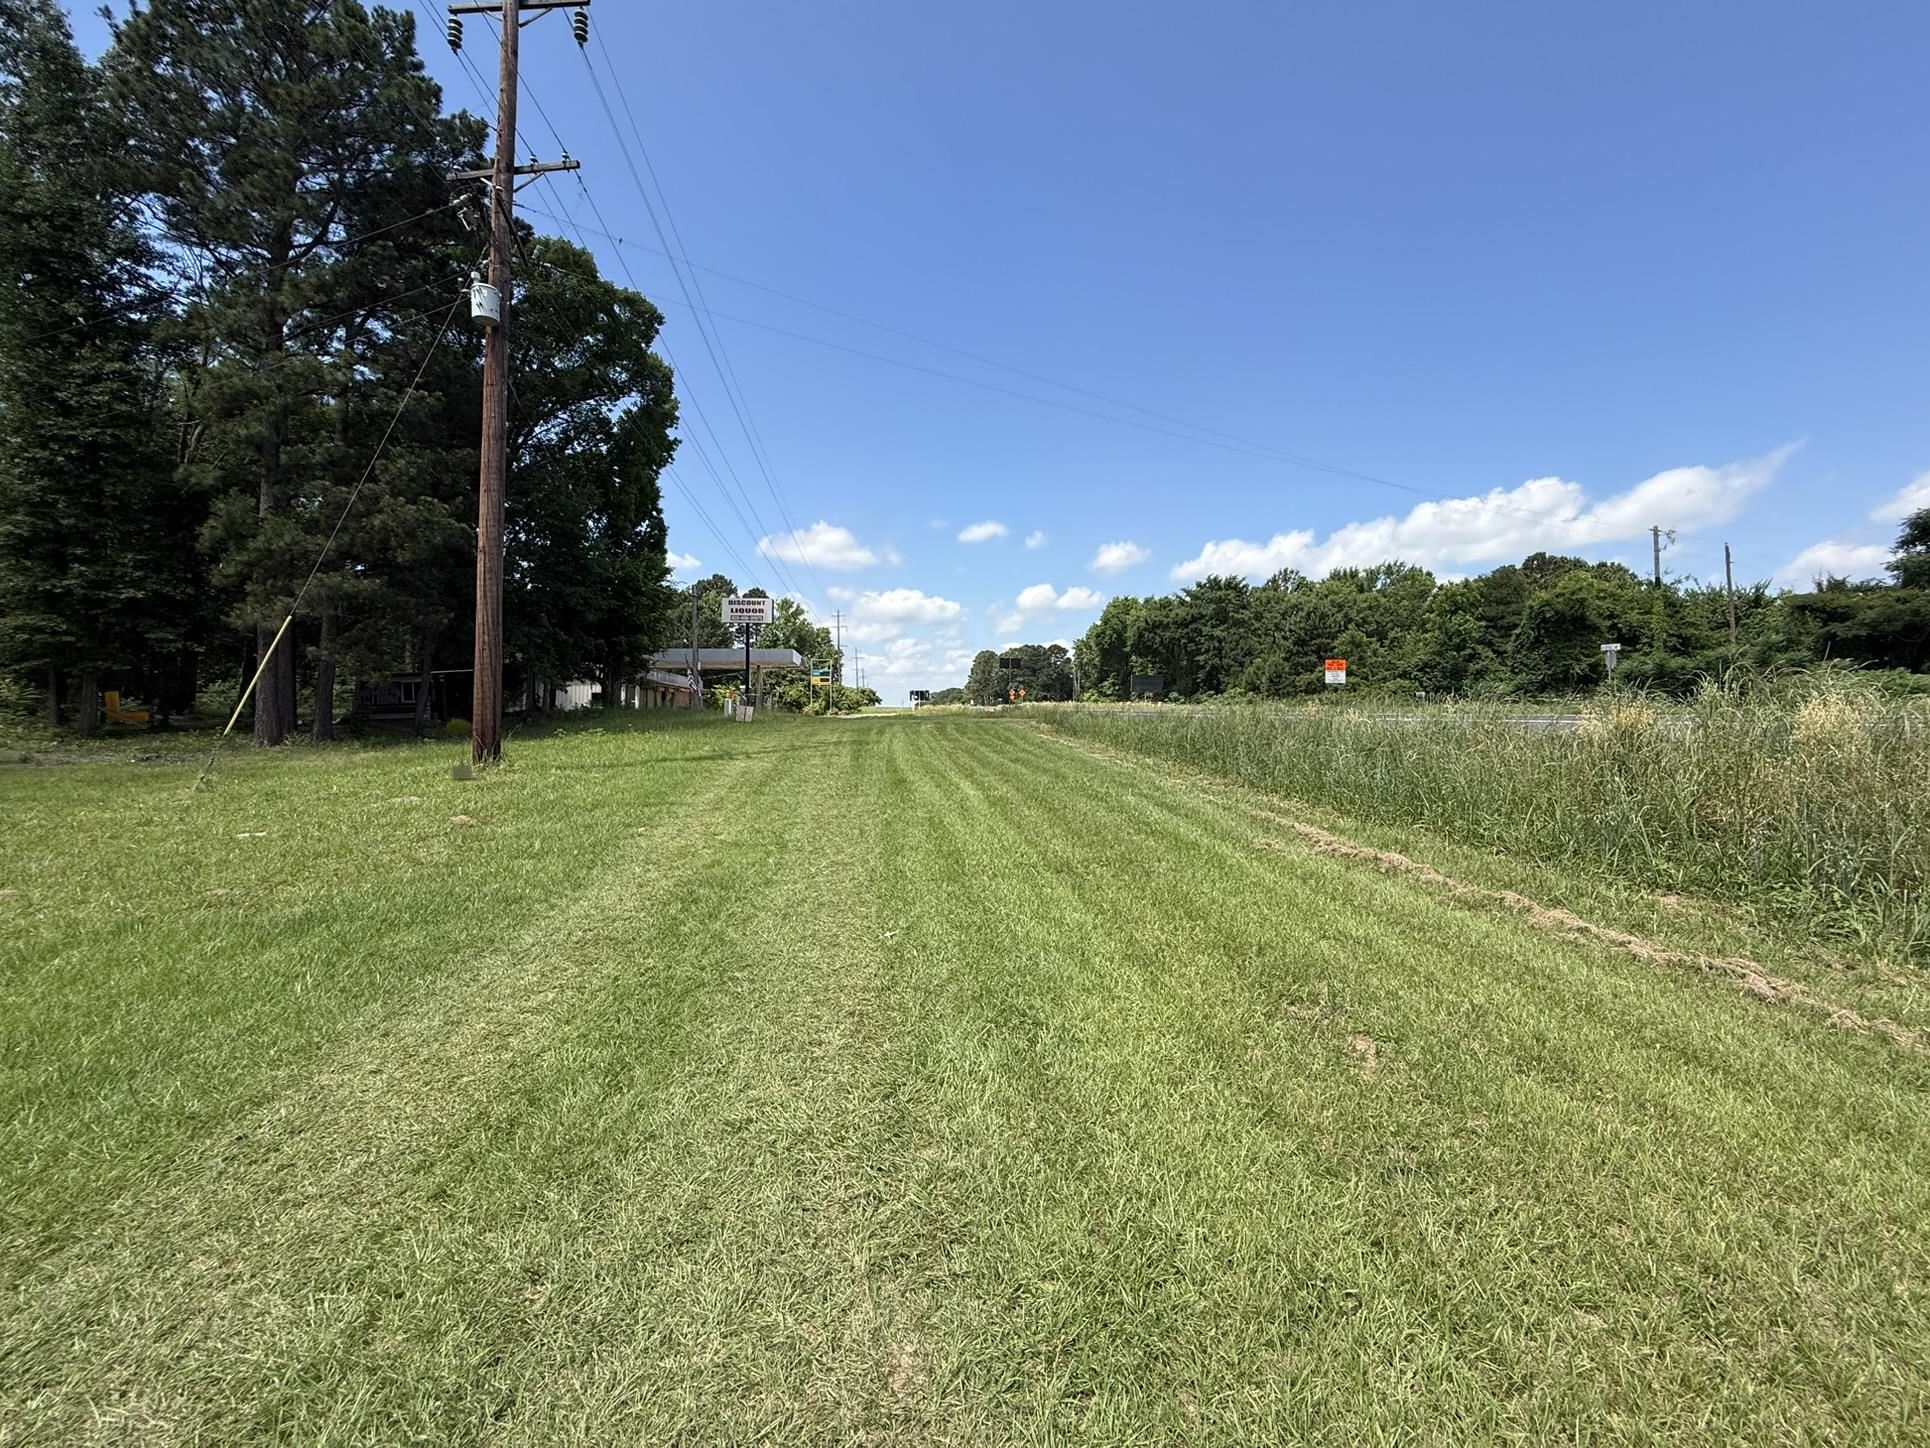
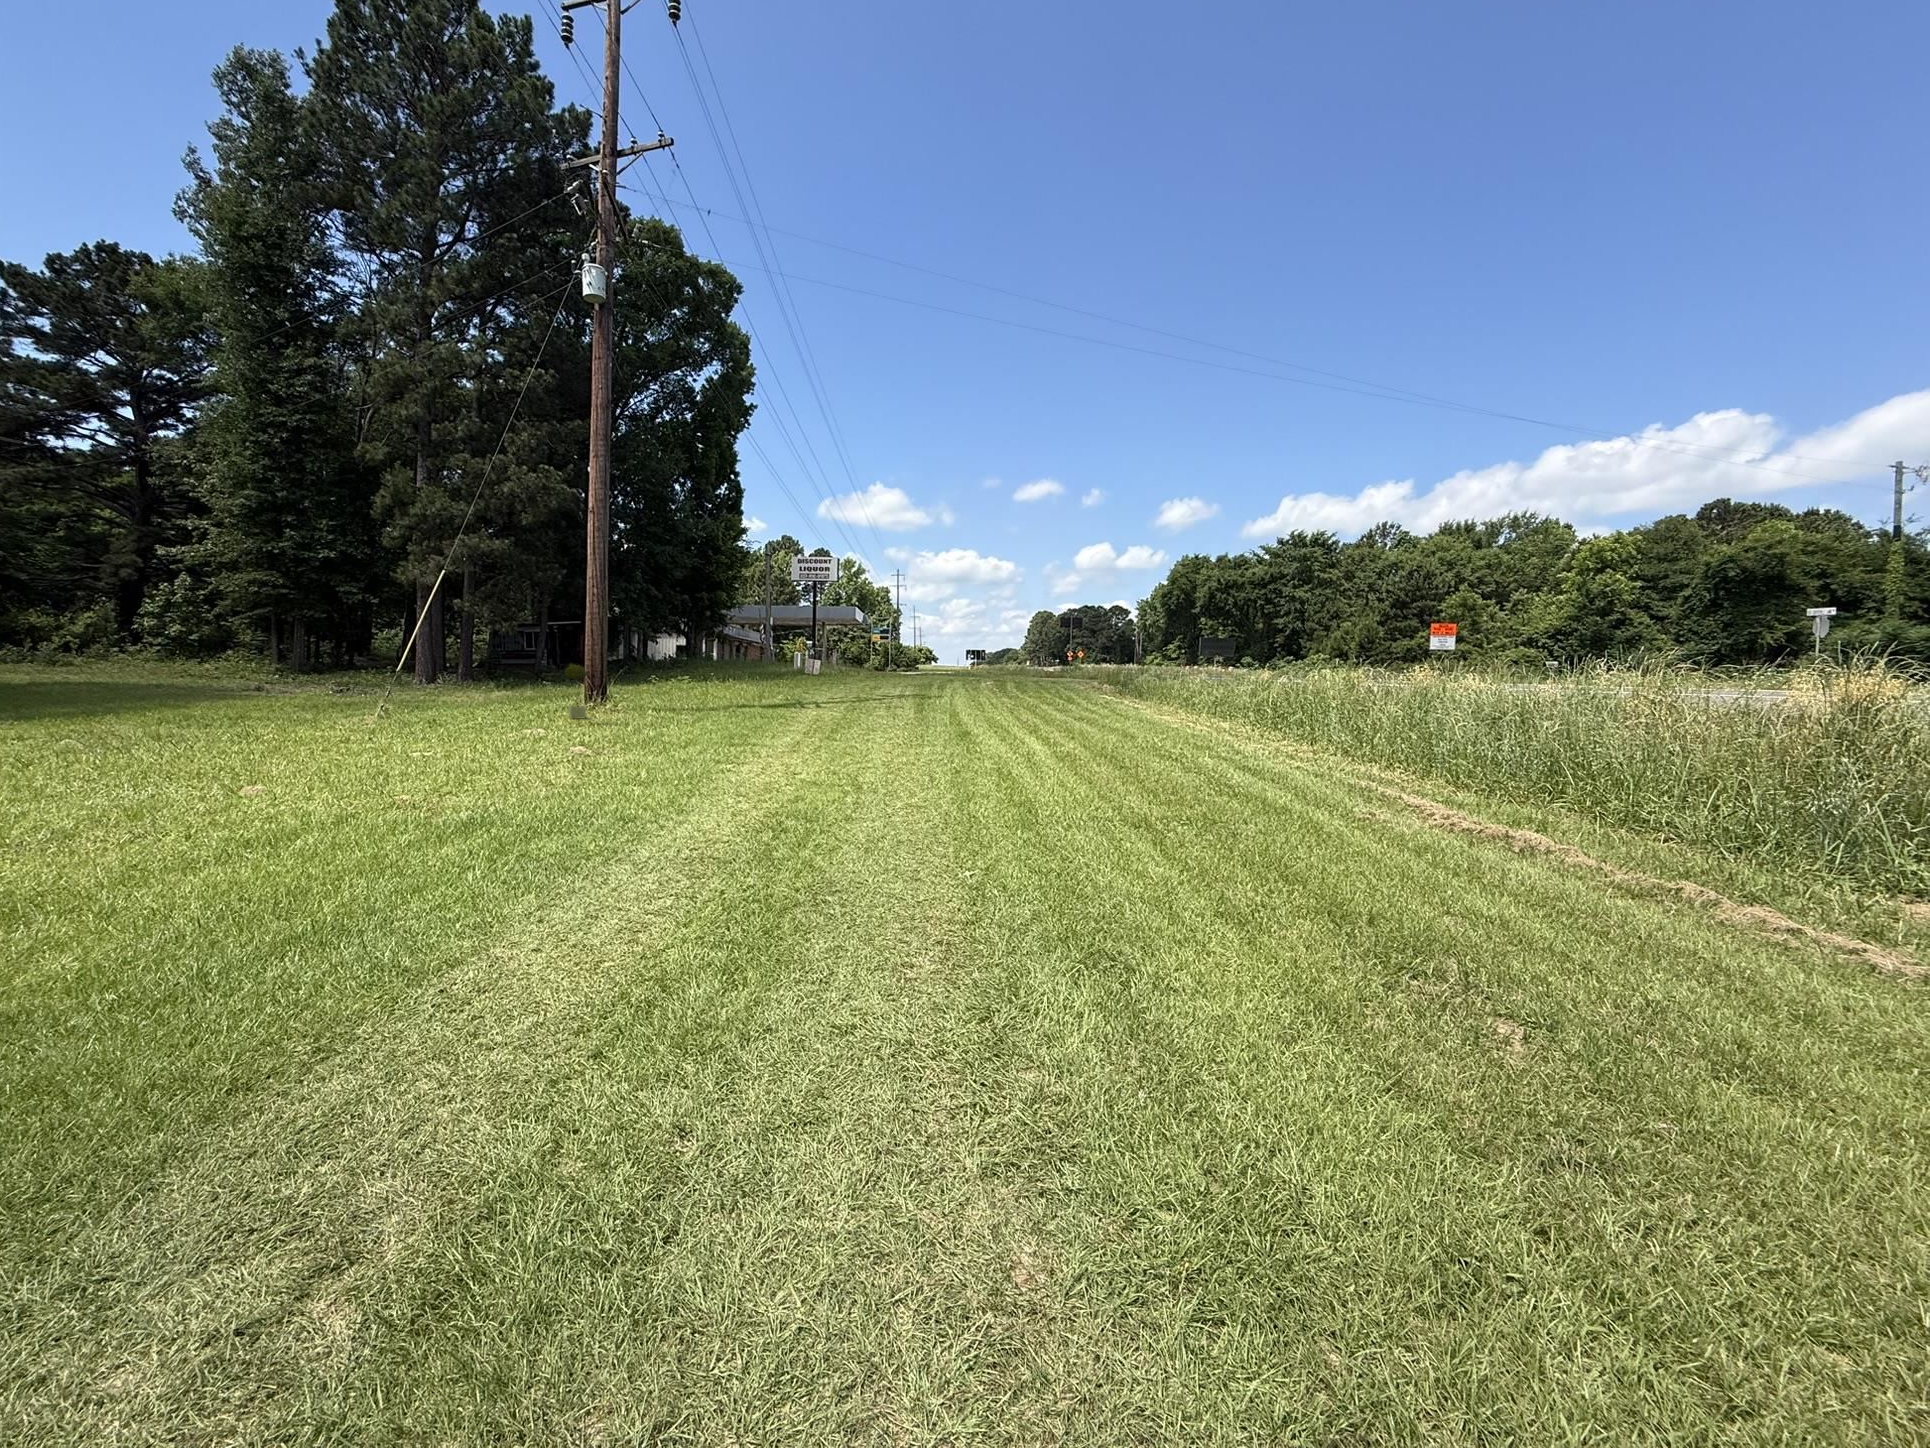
lounge chair: present [102,692,148,729] -> none [298,637,334,669]

